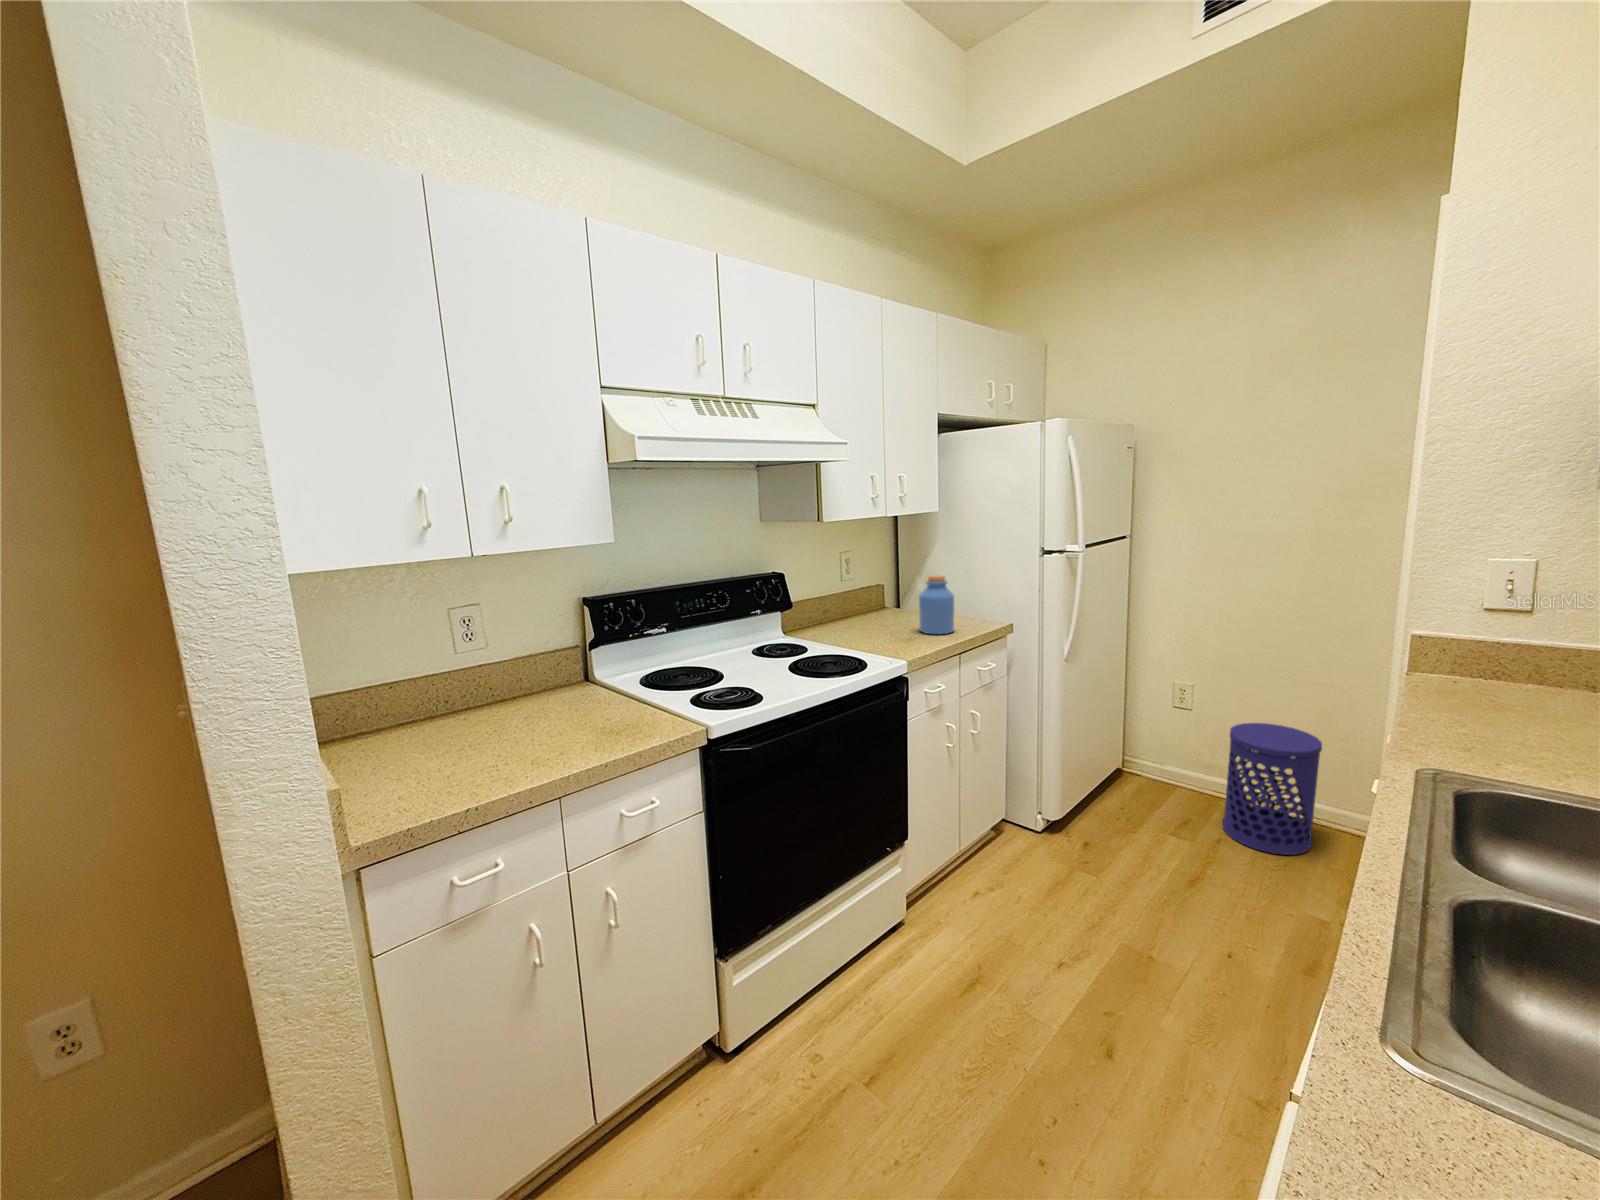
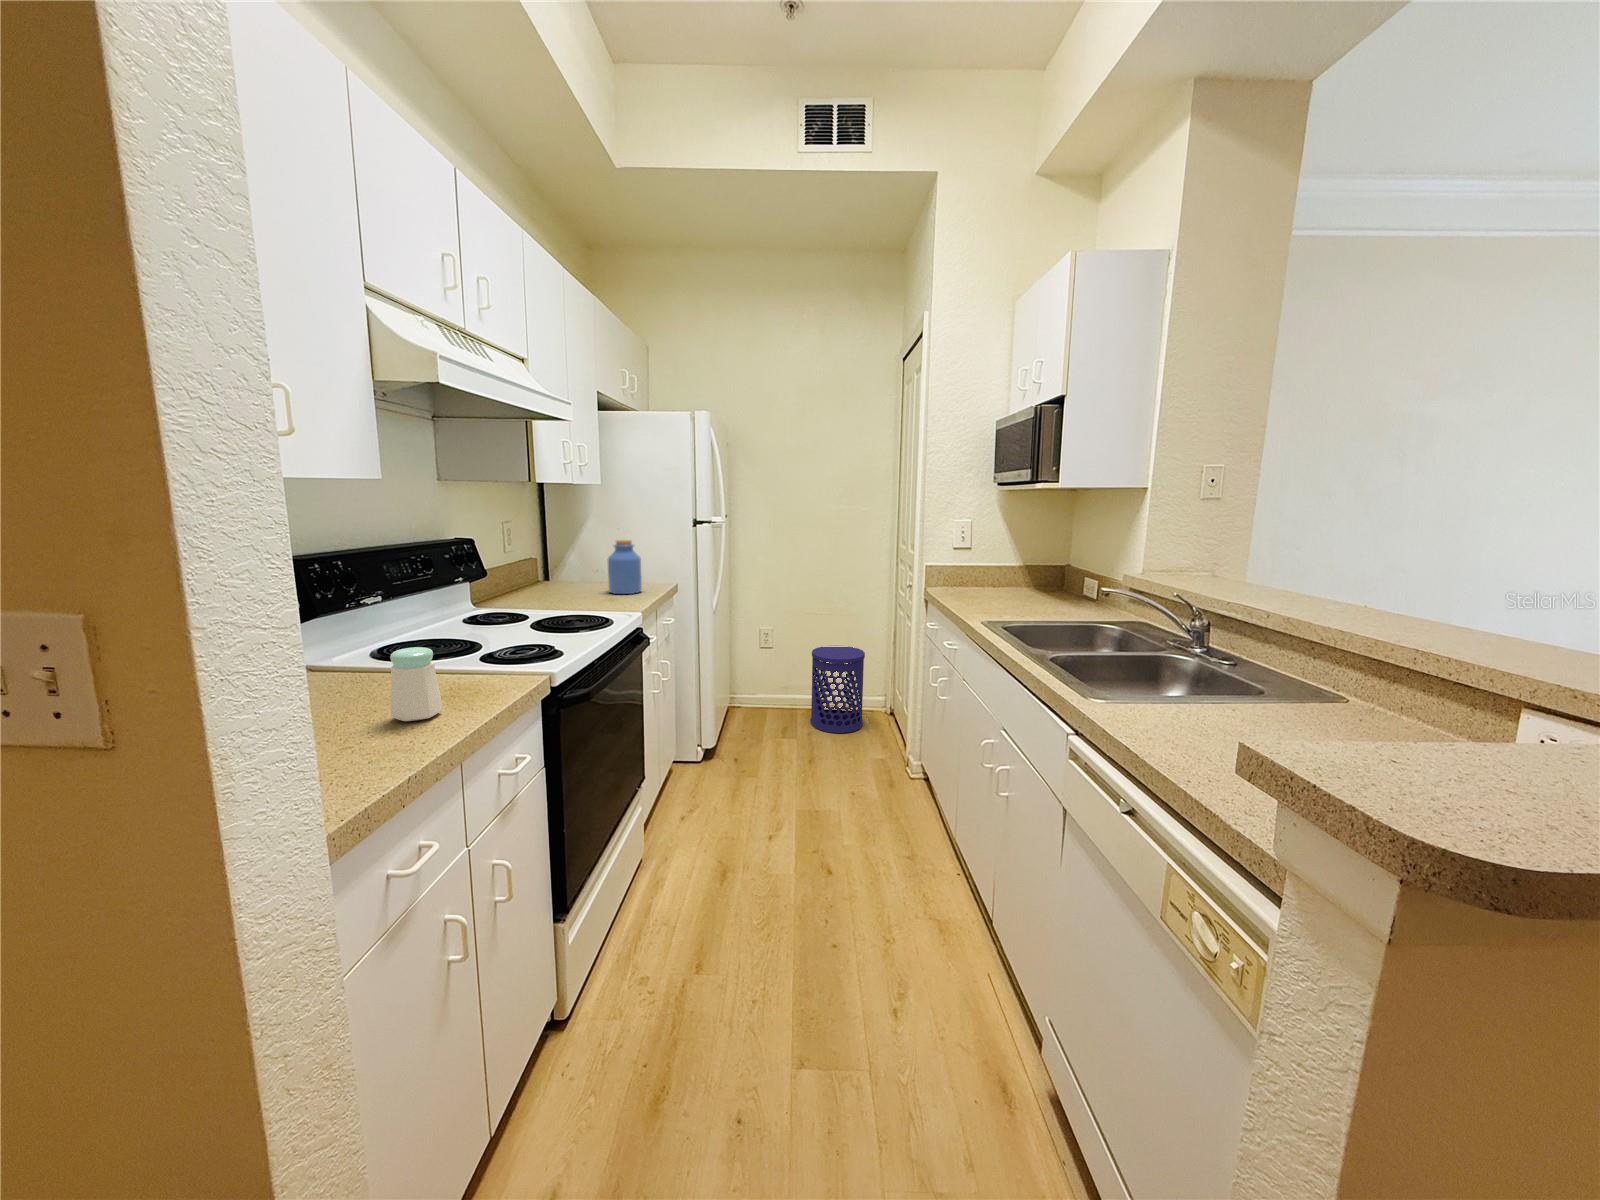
salt shaker: none [545,692,584,754] -> present [390,647,442,721]

